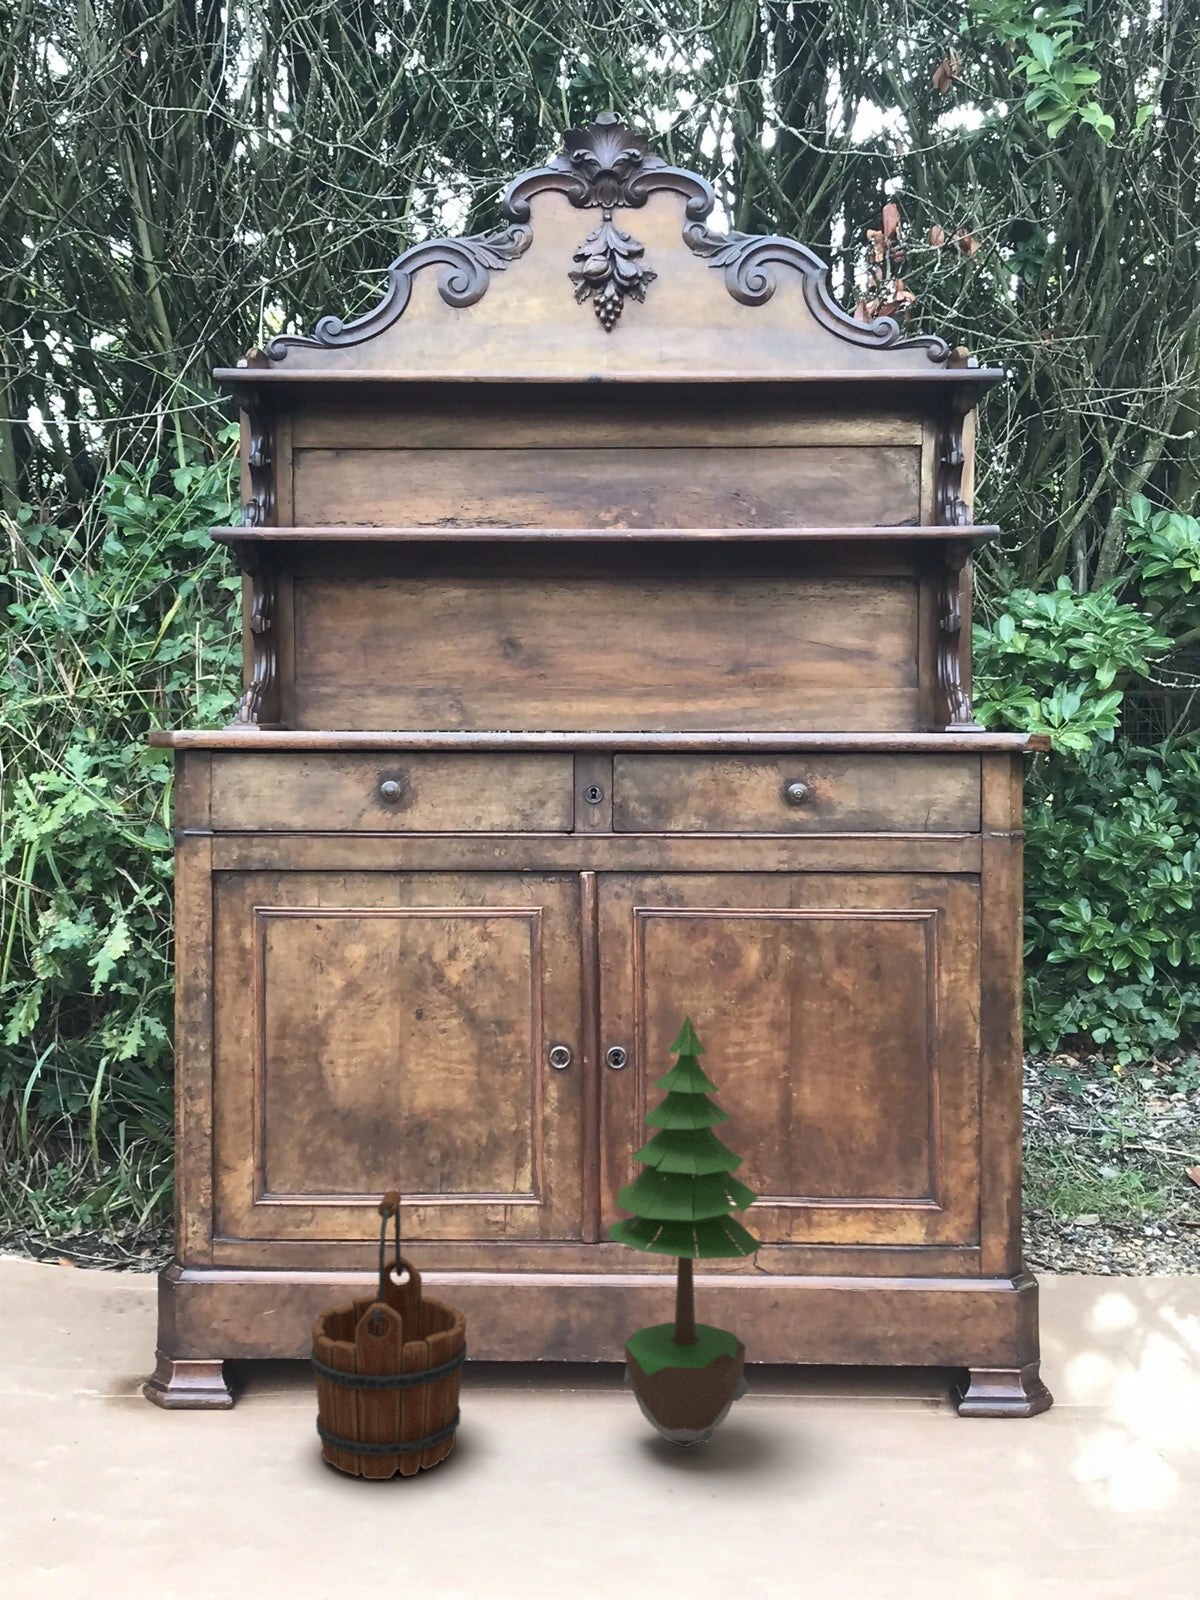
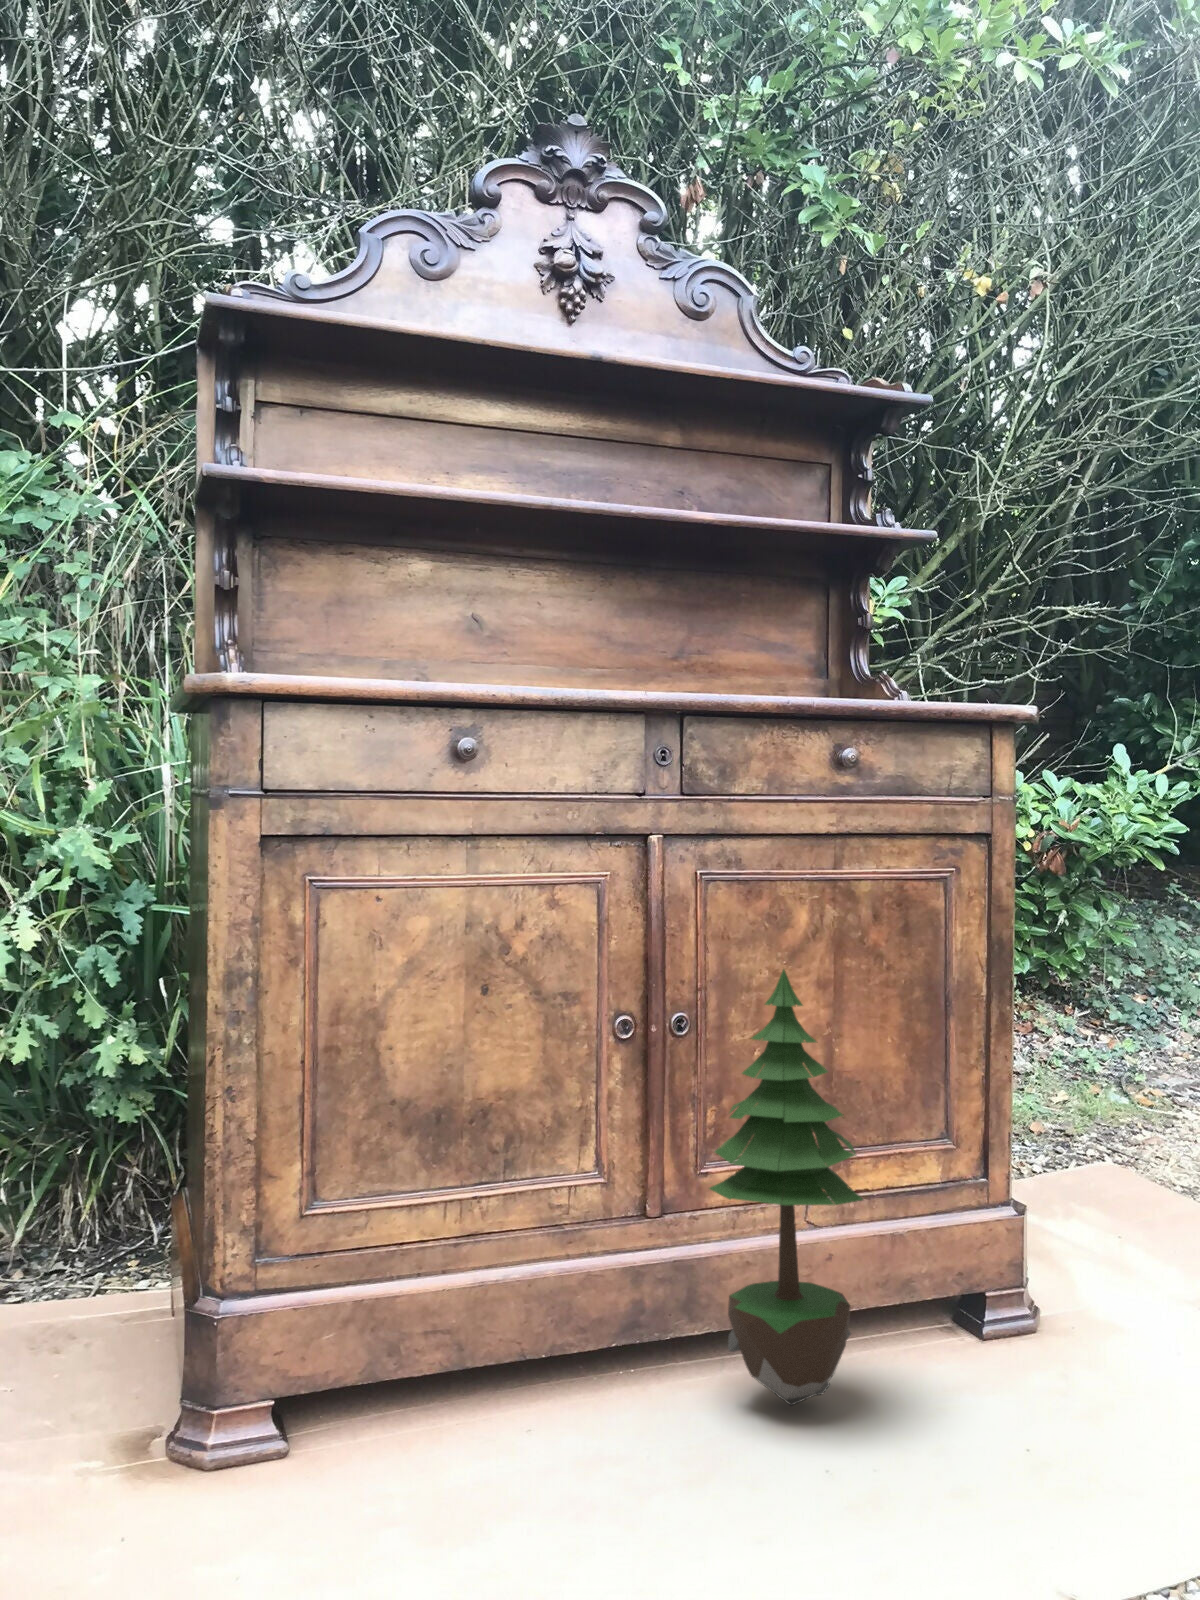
wooden bucket: present [311,1191,467,1479] -> none [425,1174,594,1495]

